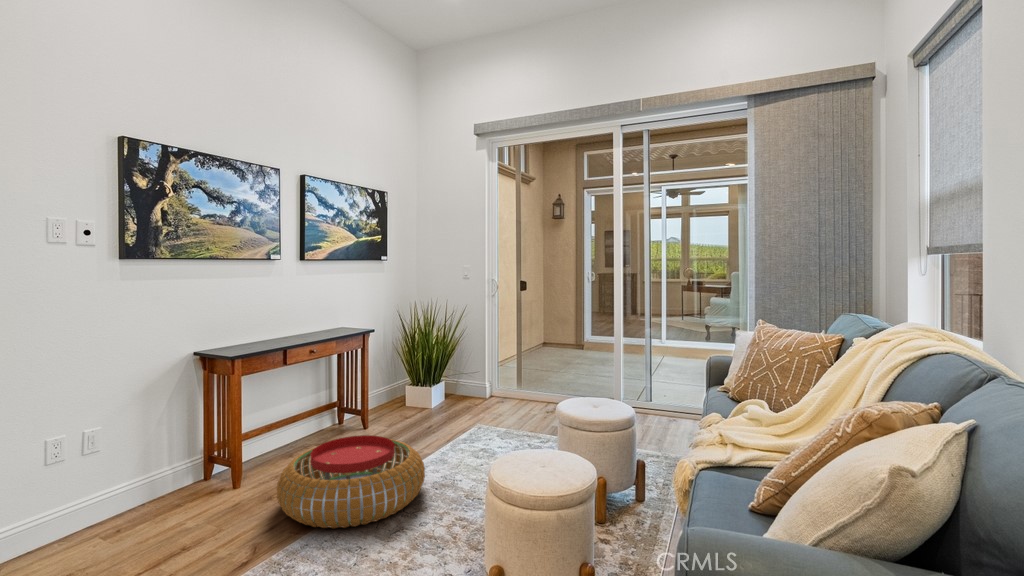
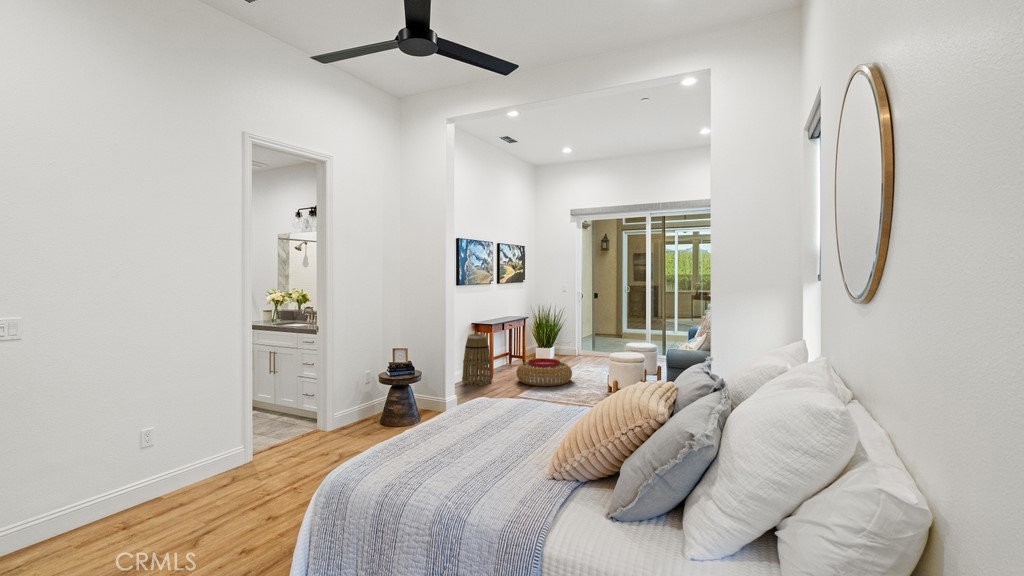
basket: none [130,382,224,528] -> present [462,334,492,386]

